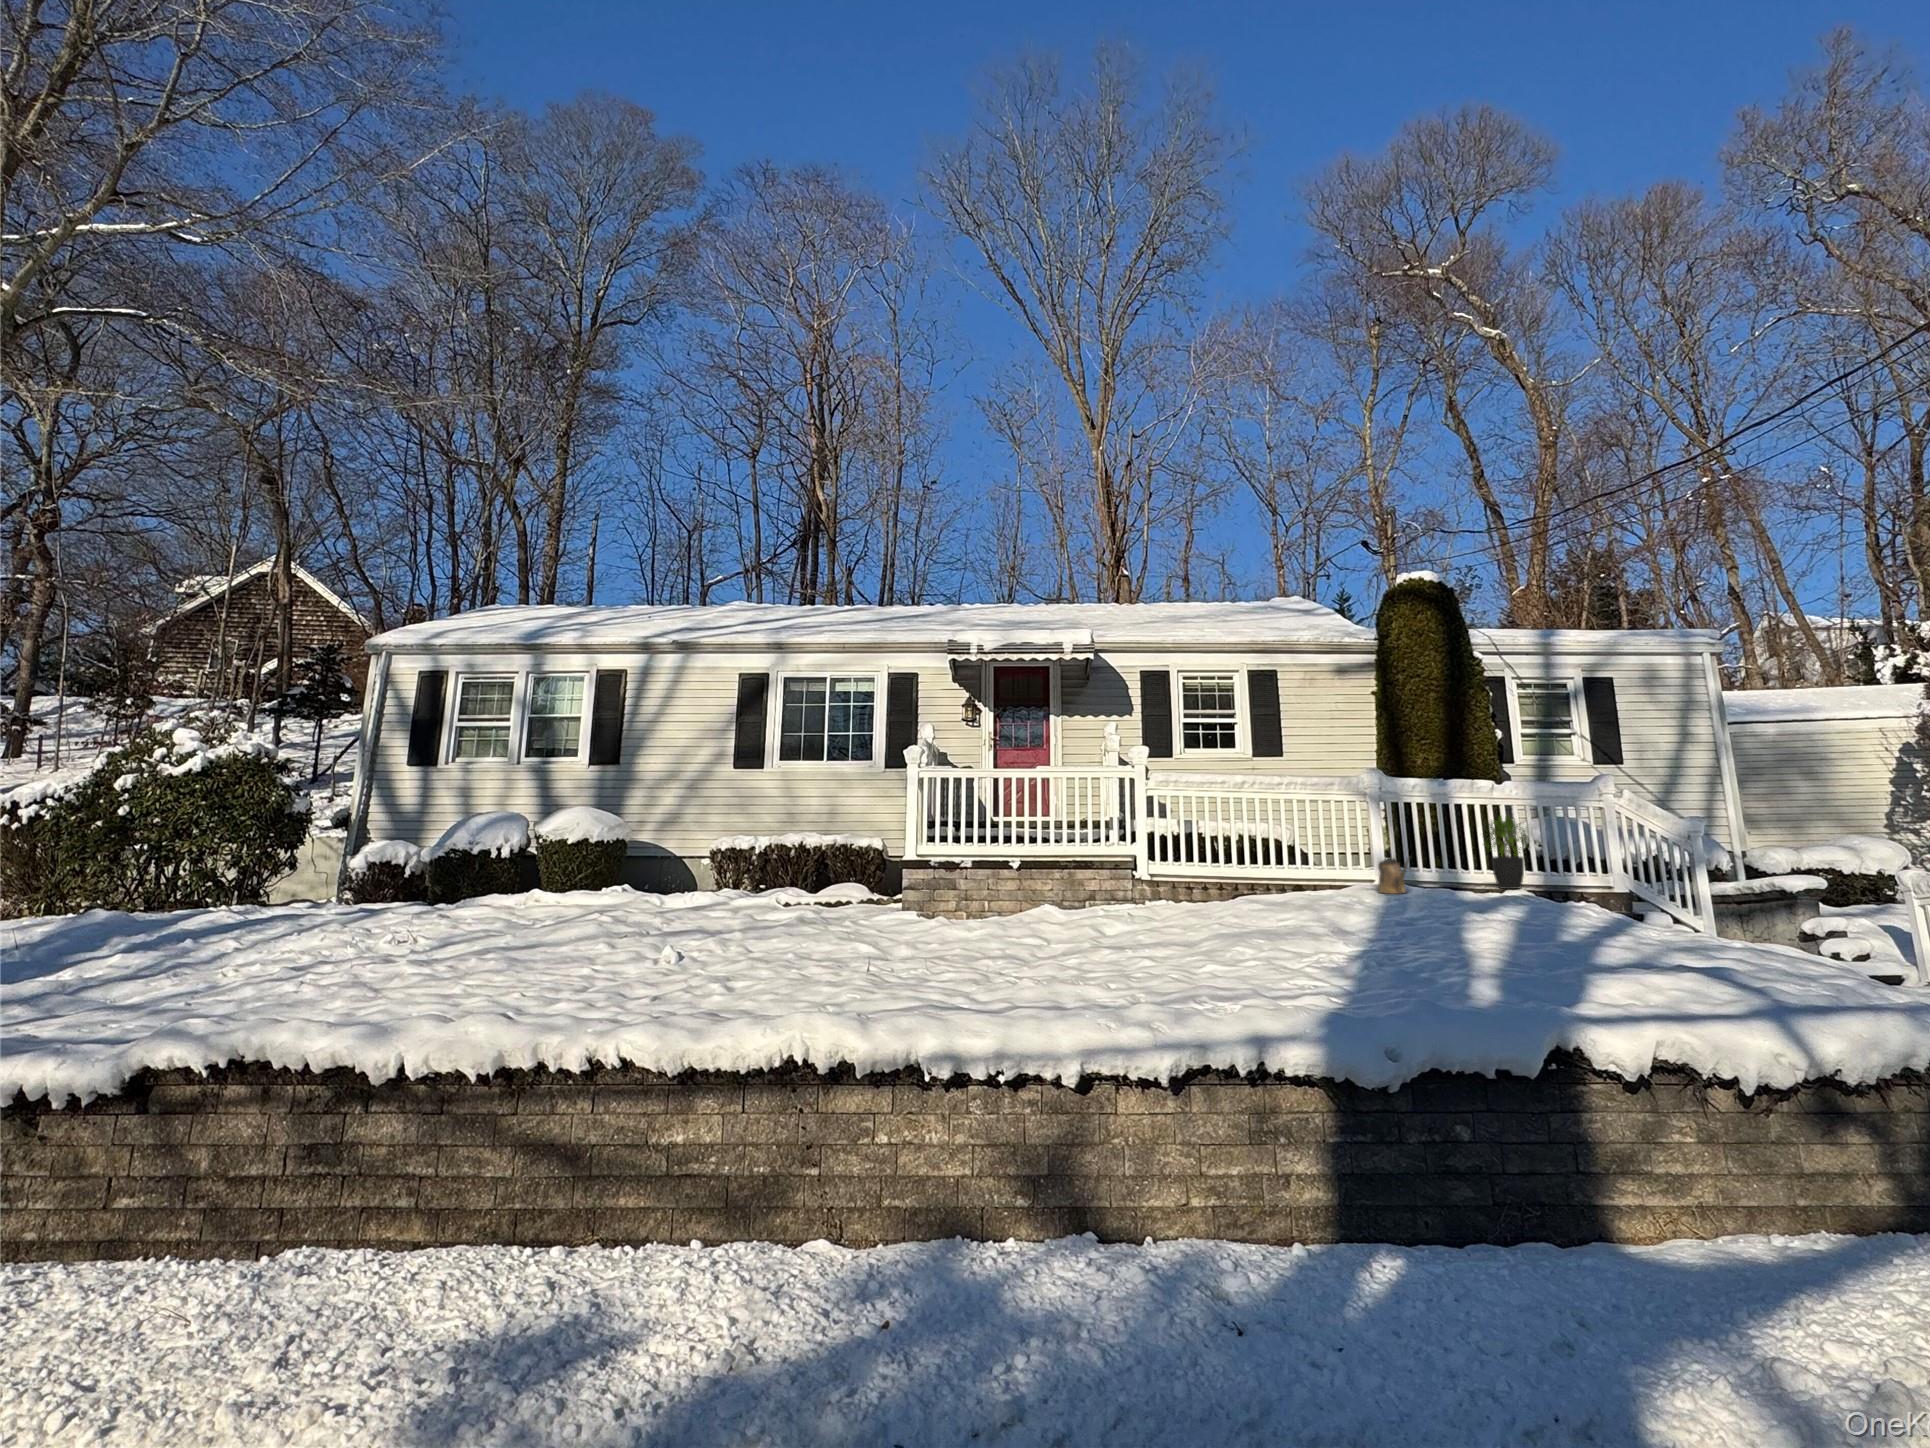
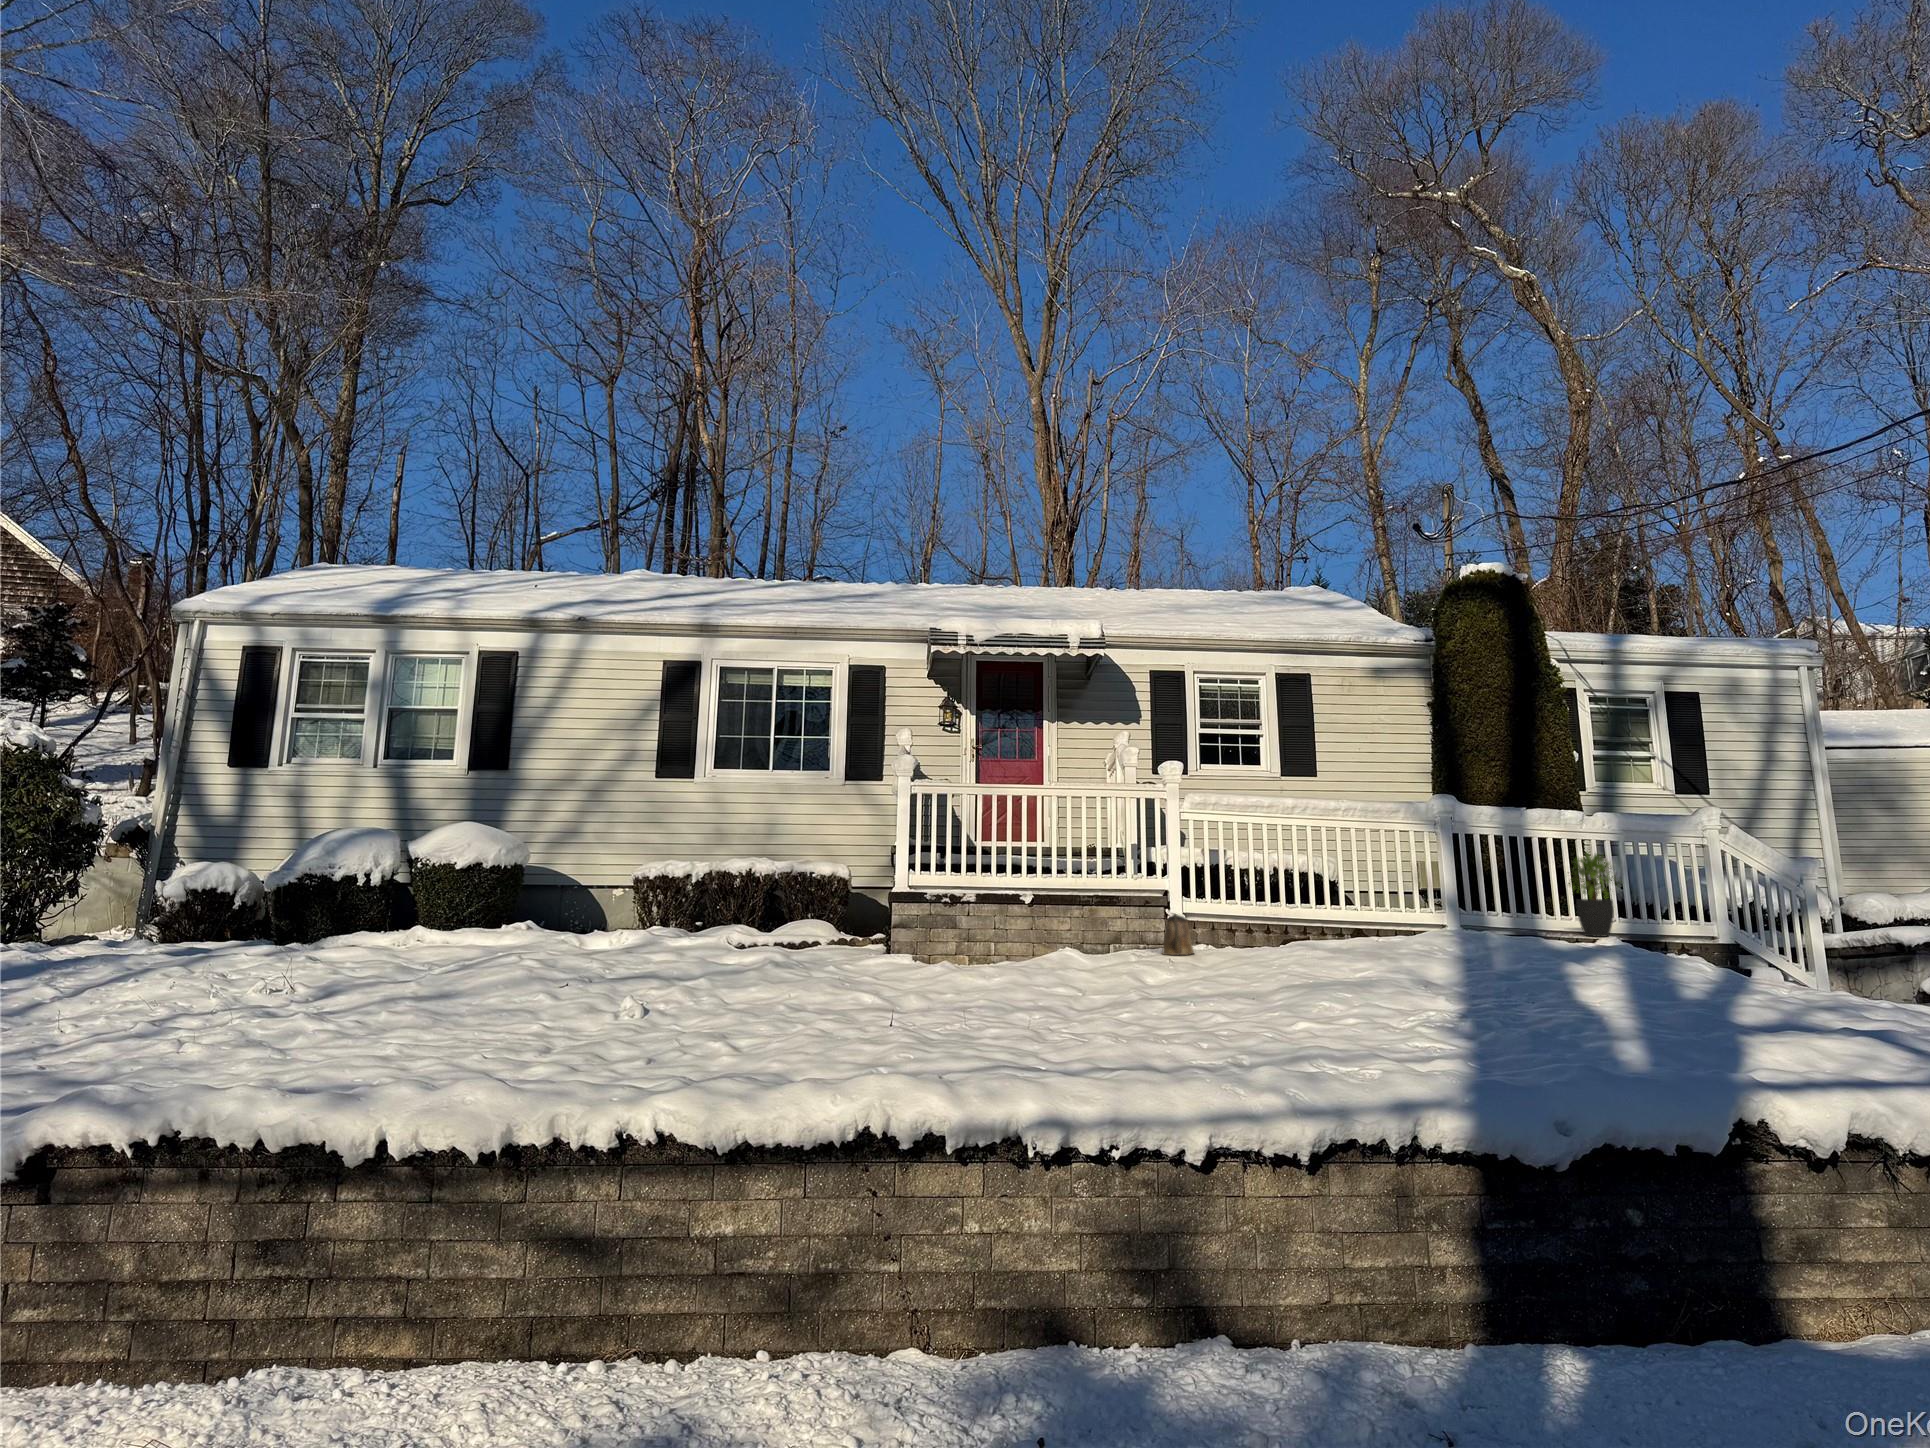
watering can: present [1378,857,1410,894] -> present [1162,914,1194,955]

